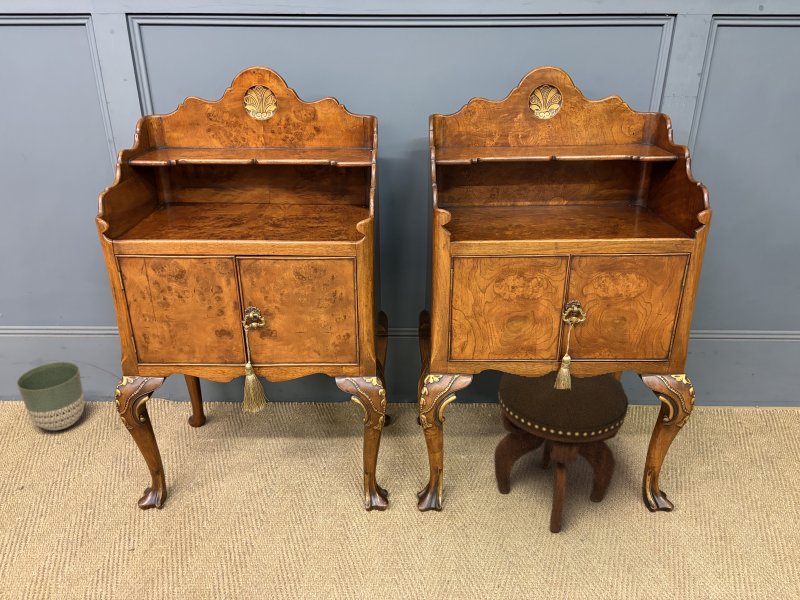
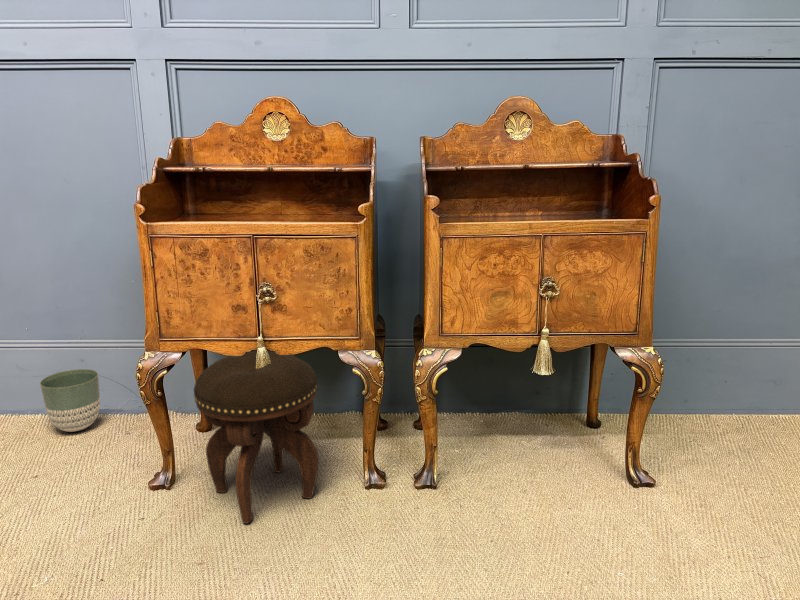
footstool: present [494,371,629,532] -> present [194,351,318,524]

